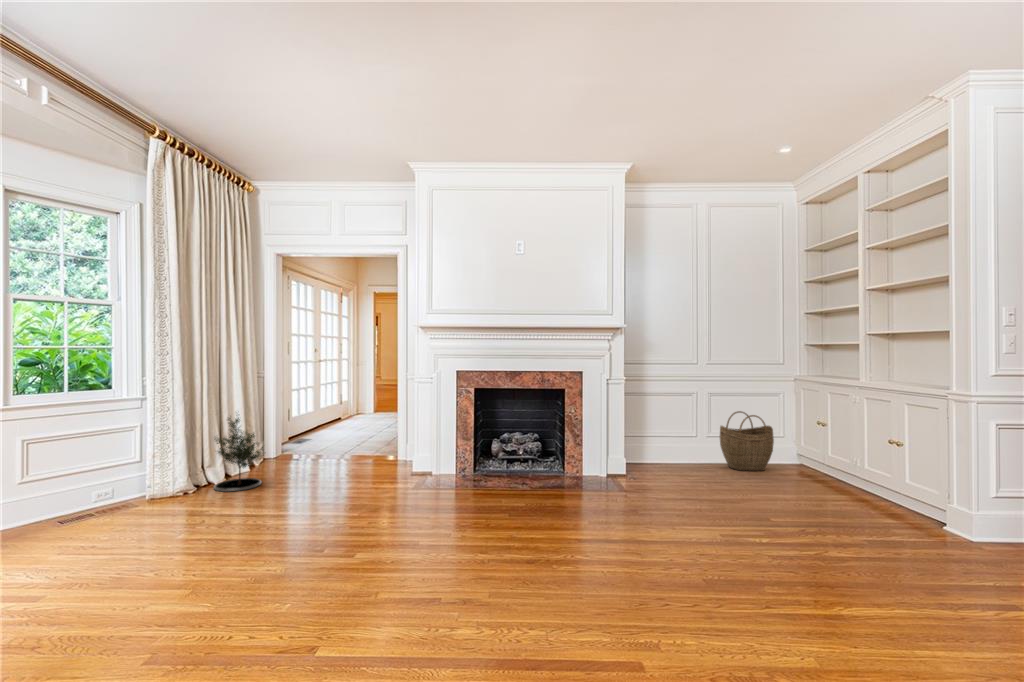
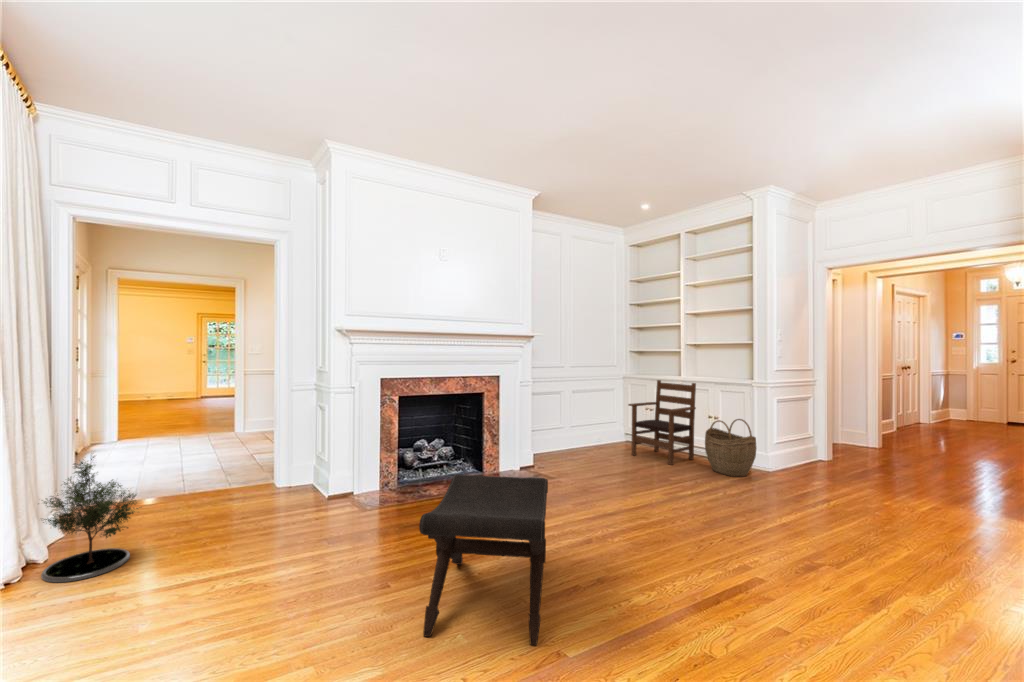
armchair: none [774,384,873,499] -> present [628,380,696,465]
woven basket: present [720,411,774,471] -> present [705,419,757,477]
footstool: none [320,451,480,594] -> present [419,474,548,645]

